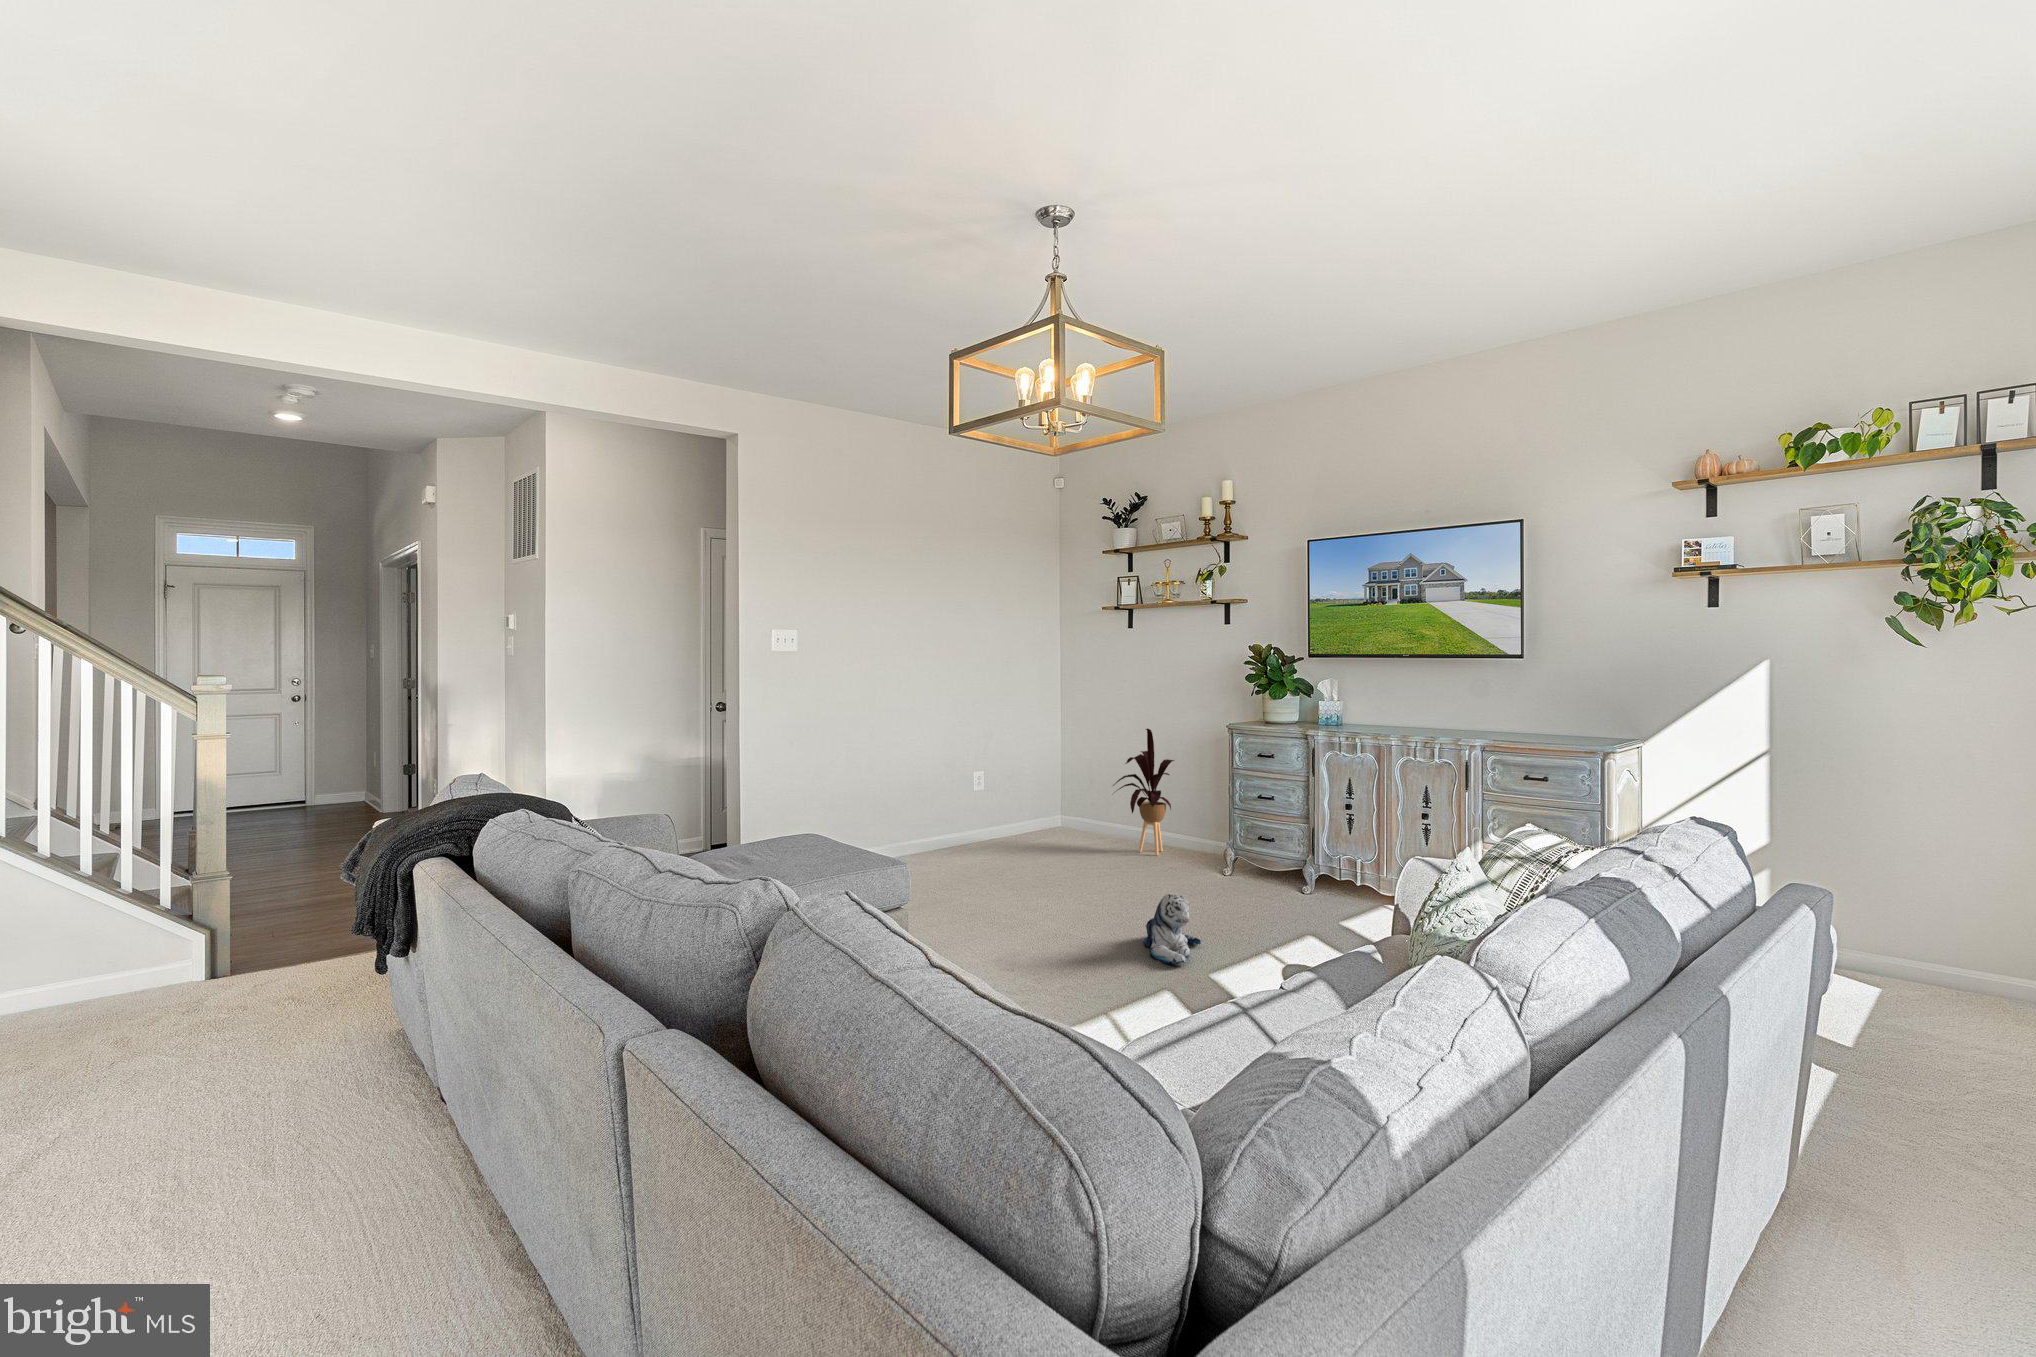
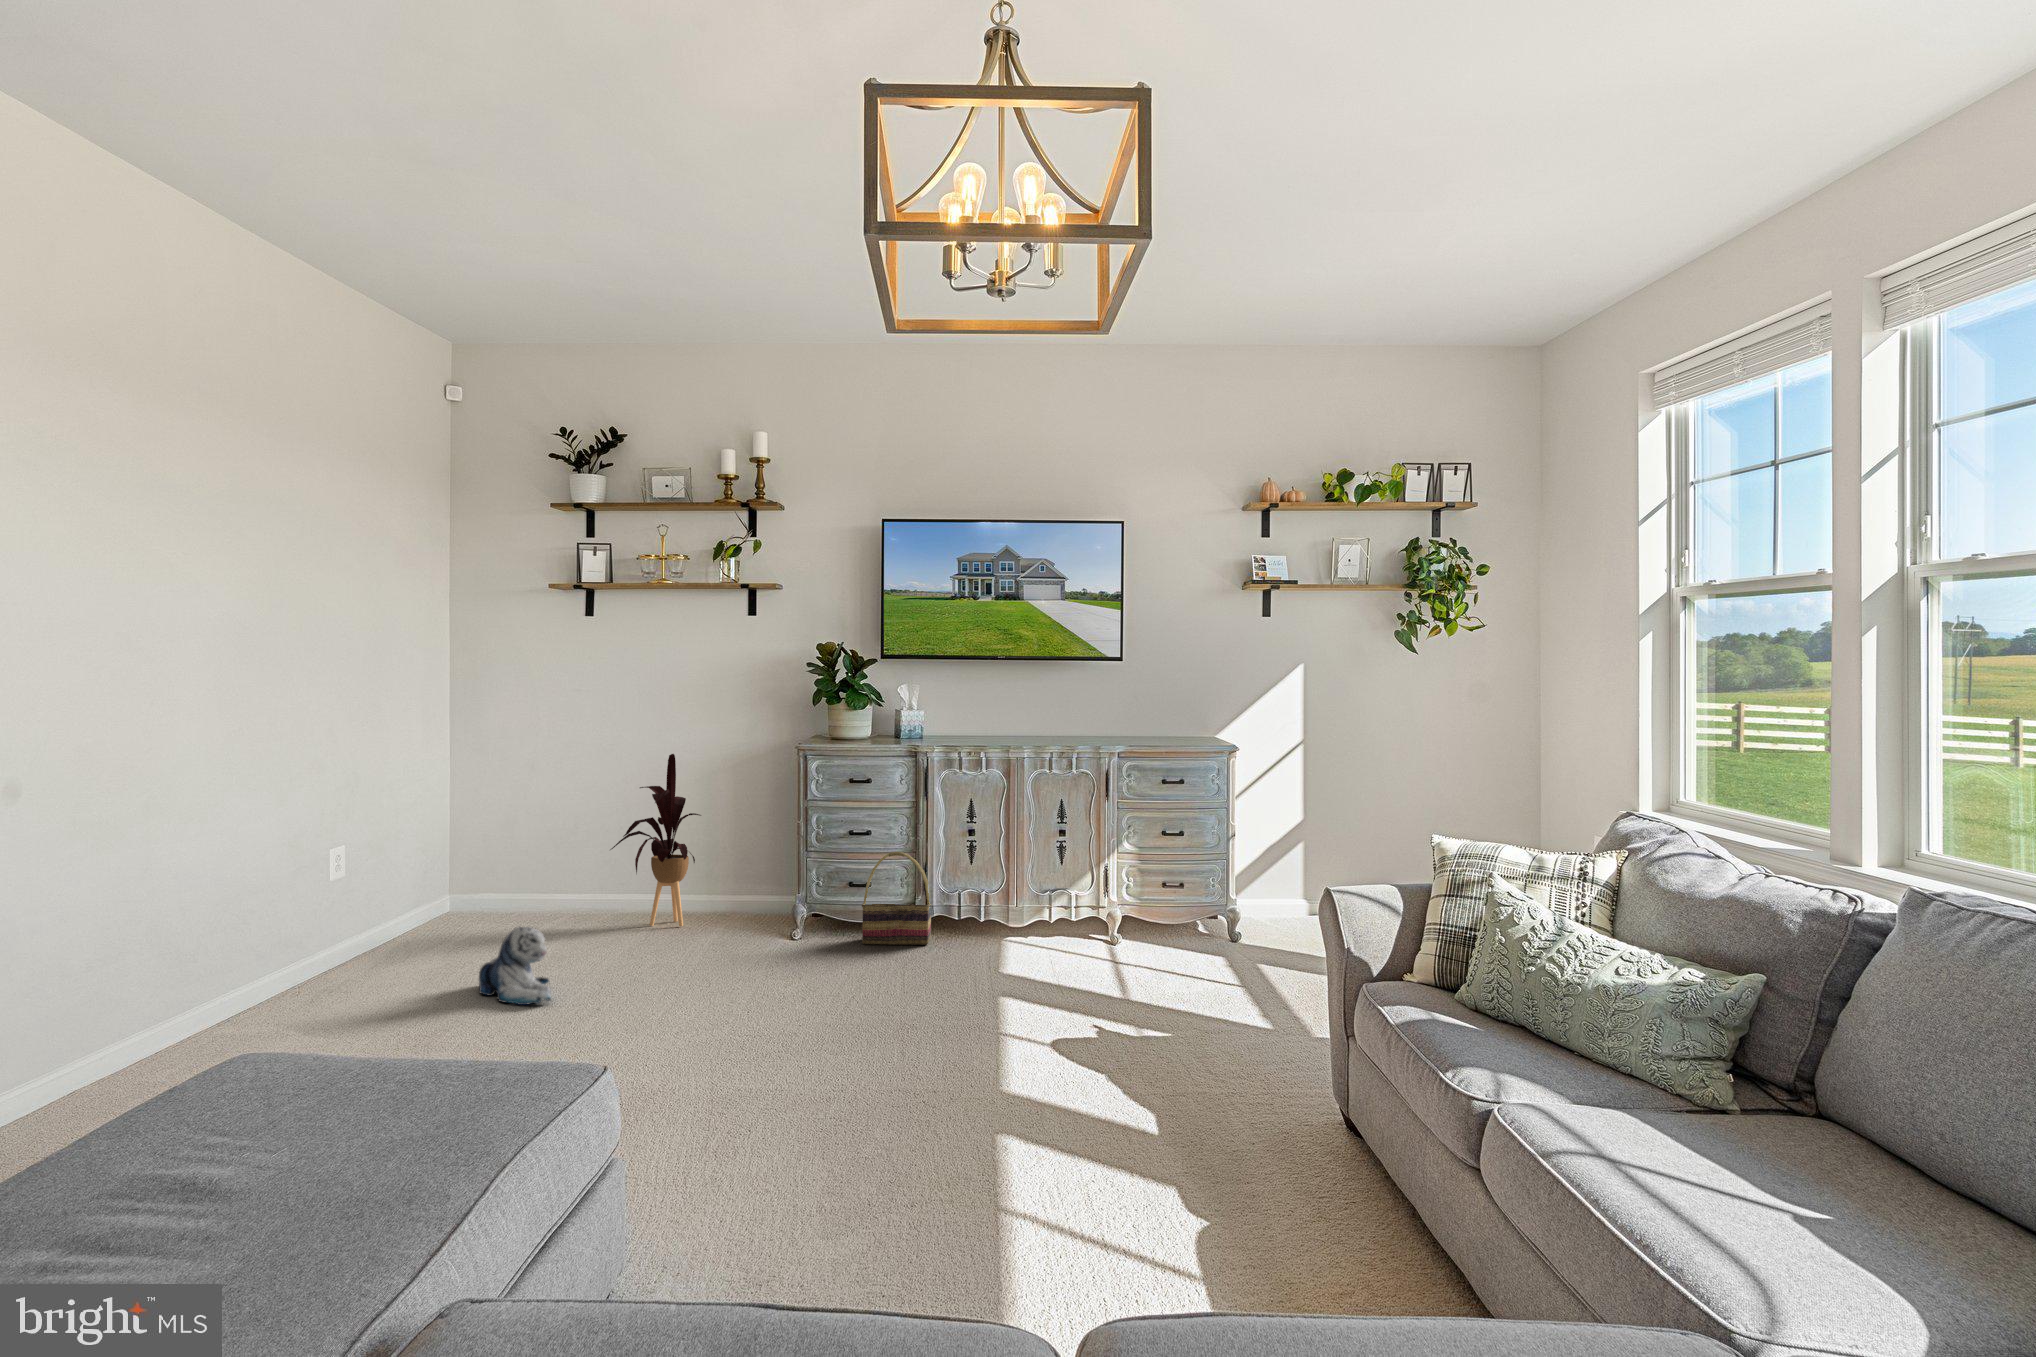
basket: none [1251,817,1314,897] -> present [862,852,931,945]
plush toy: present [1143,894,1201,965] -> present [479,927,551,1005]

